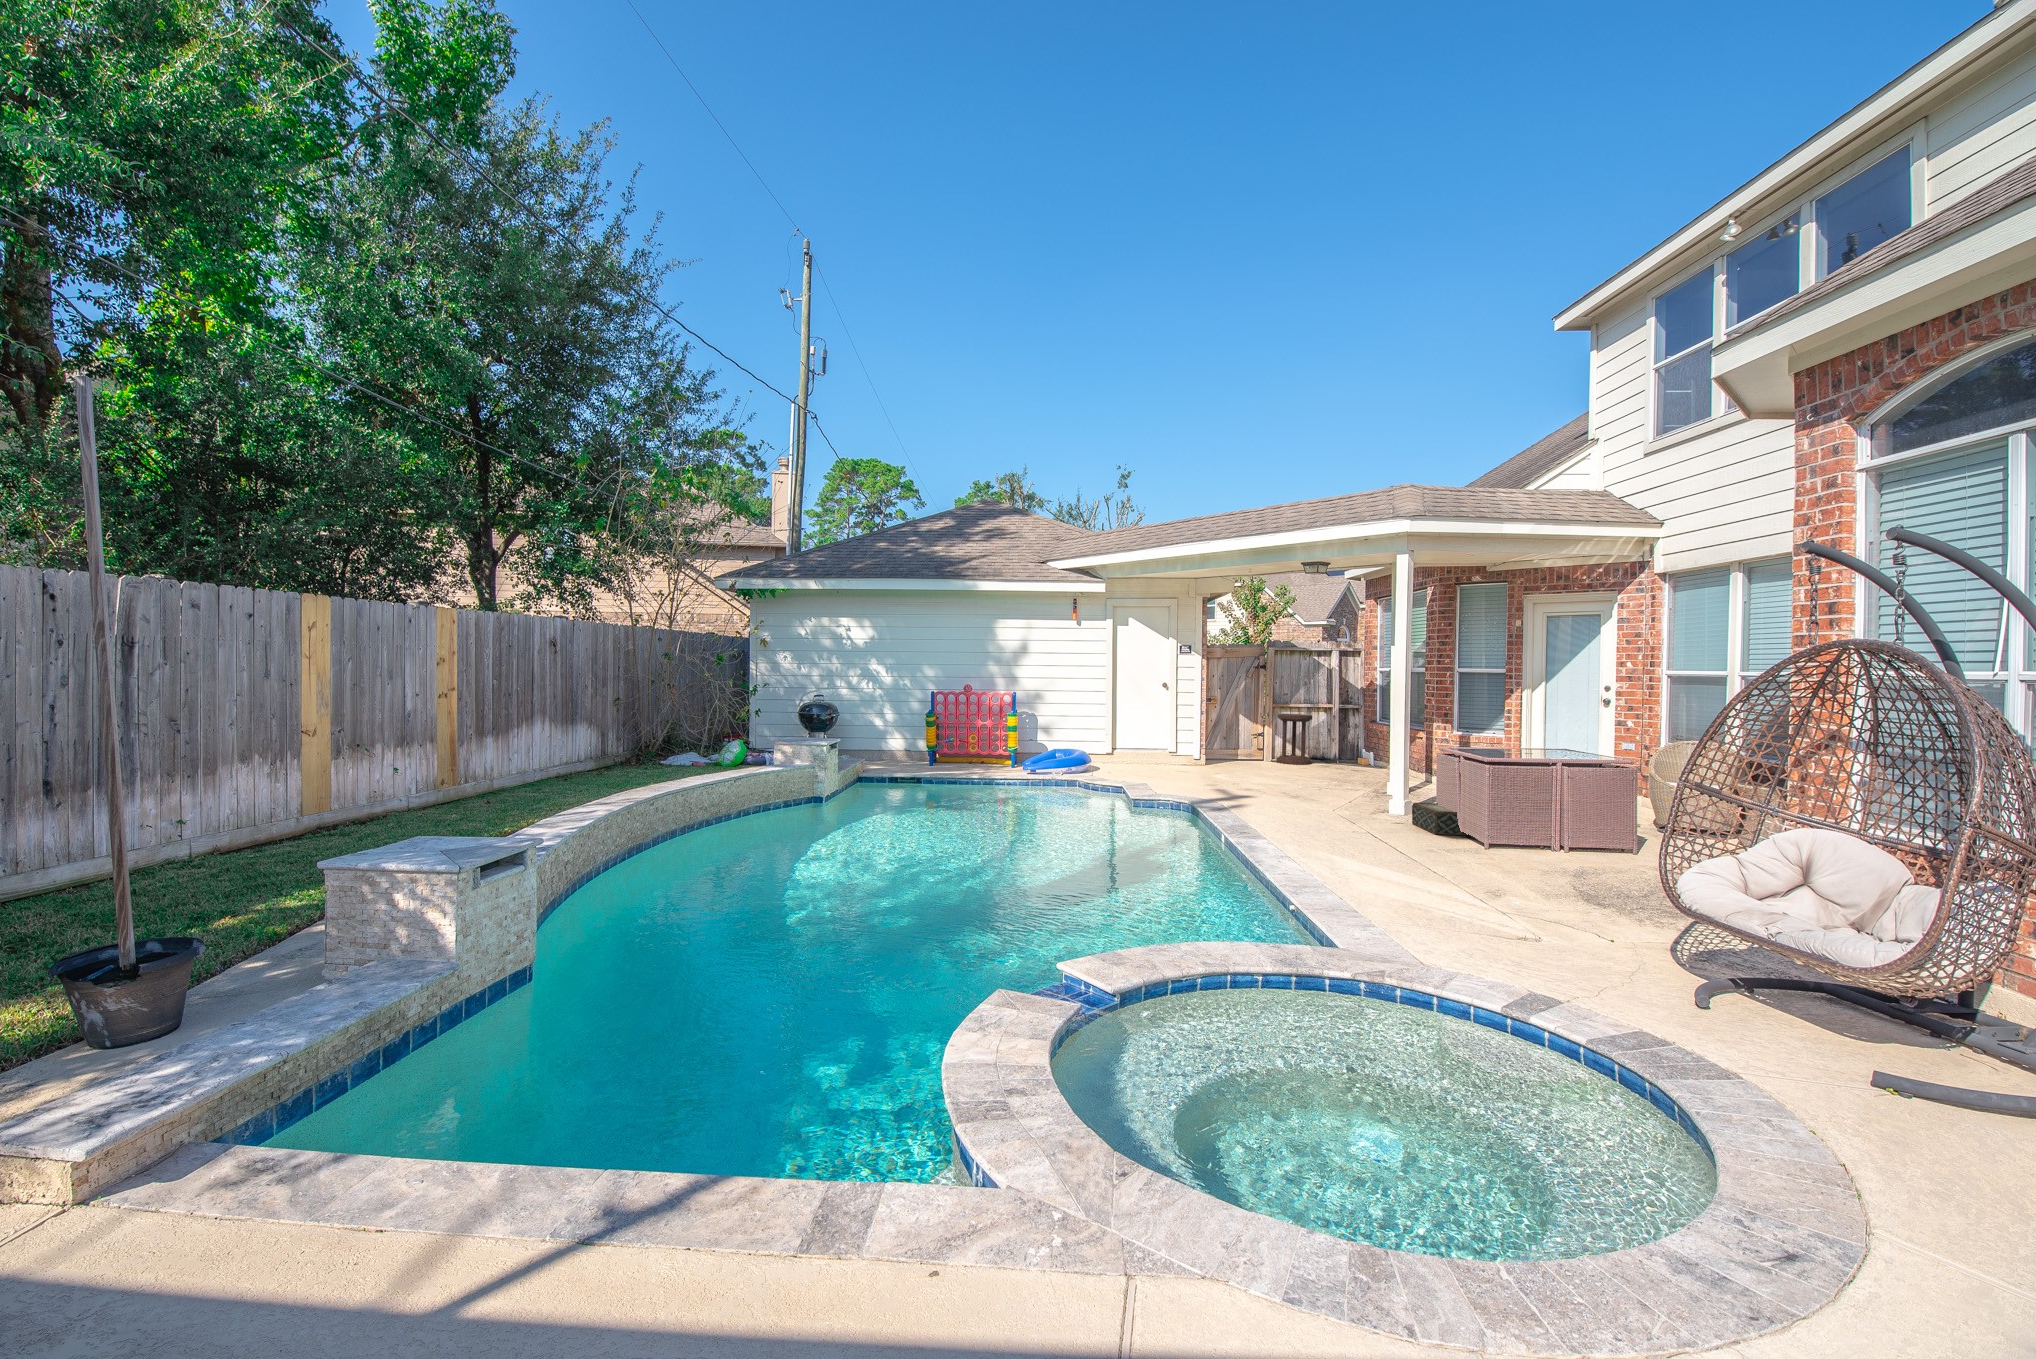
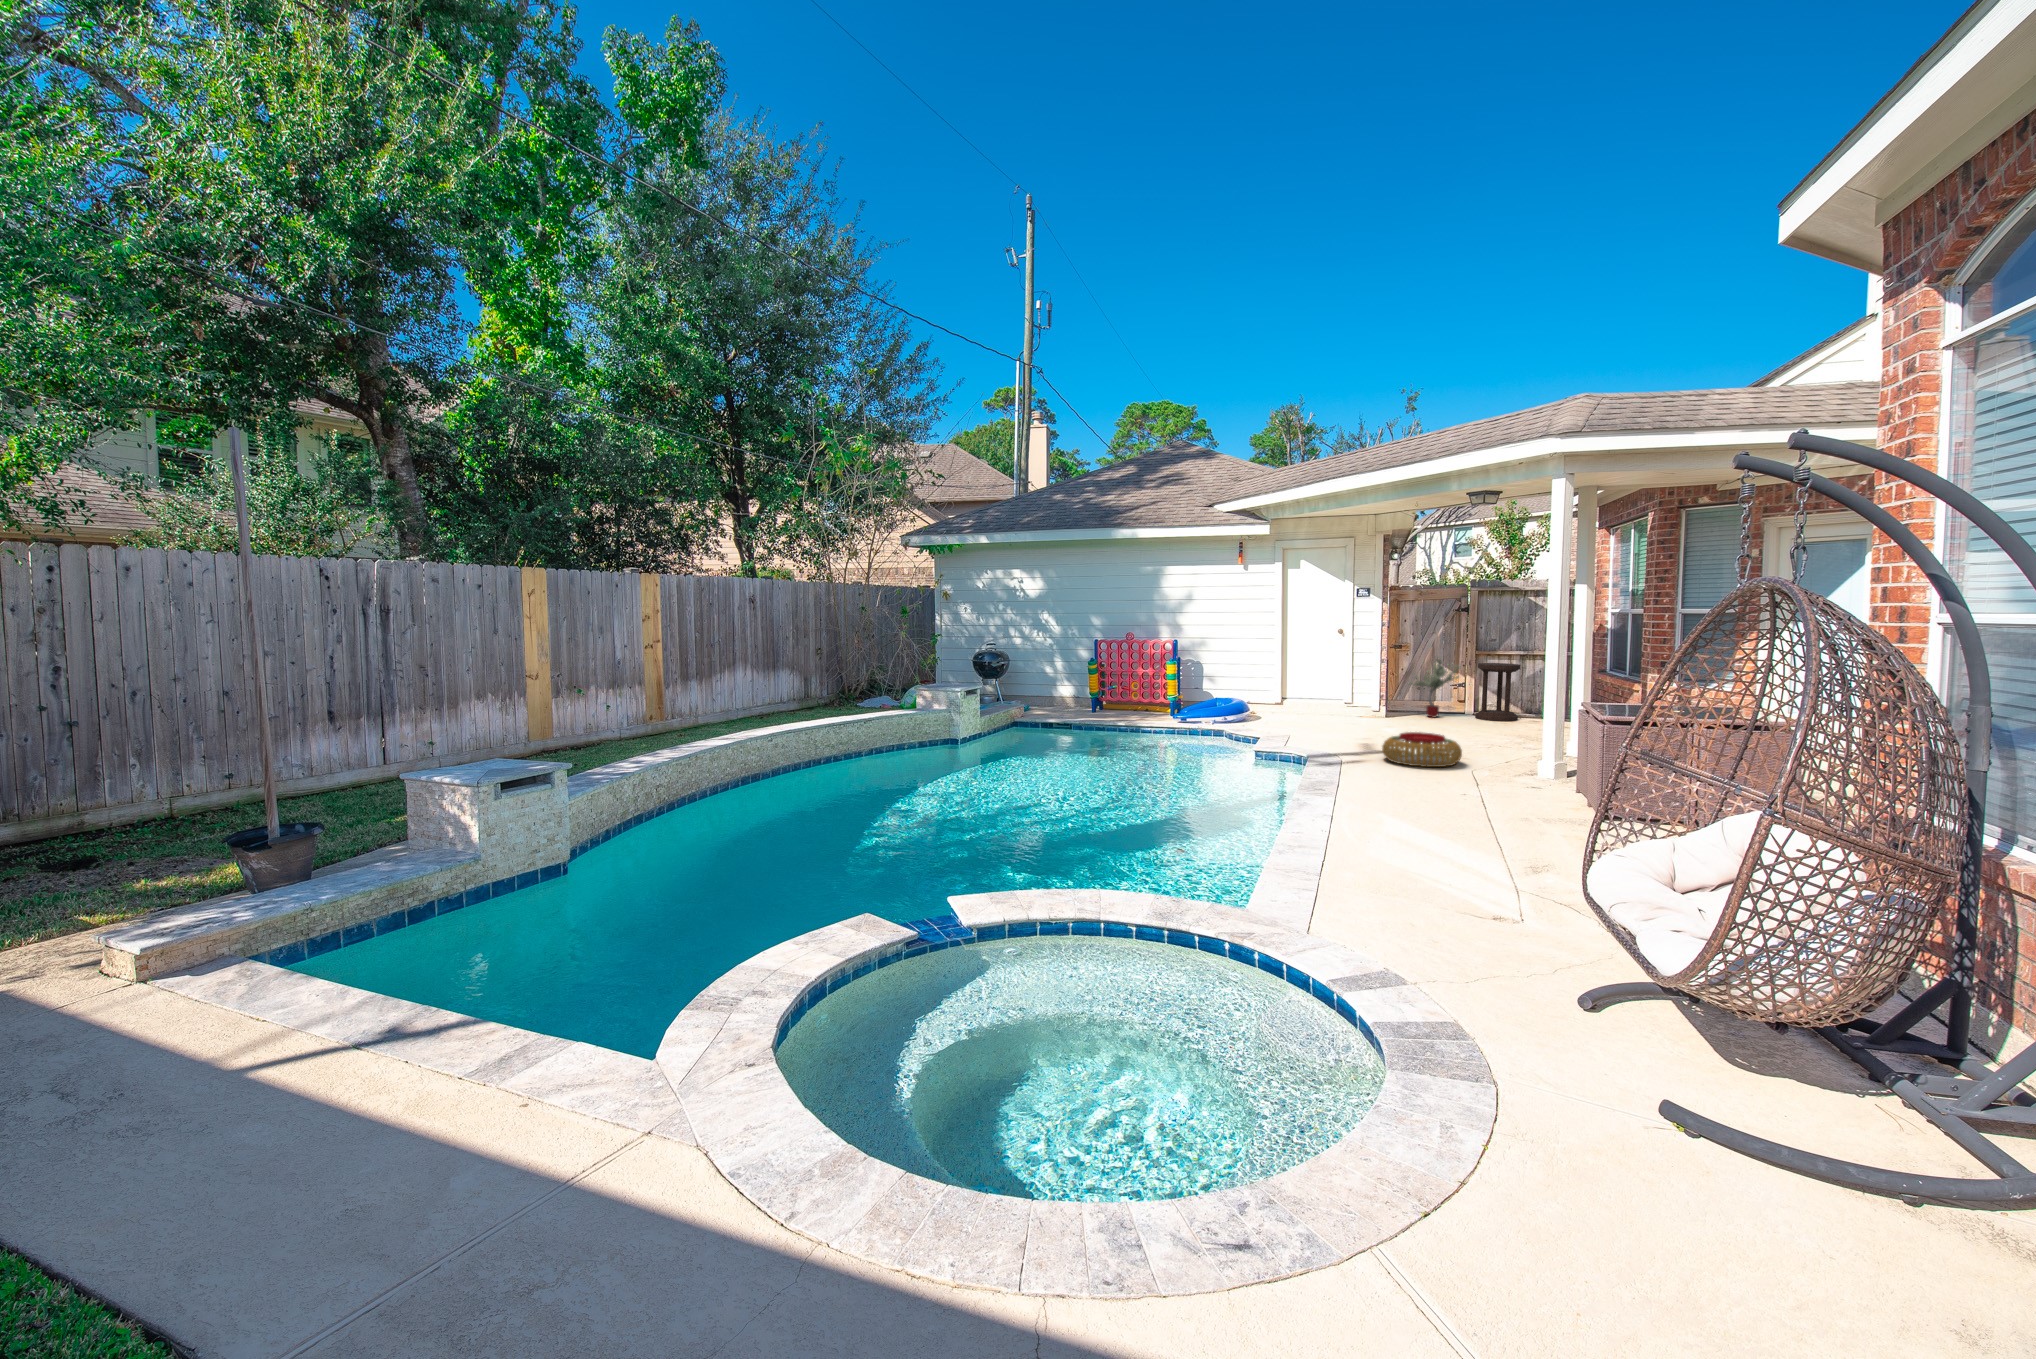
potted tree: none [1224,707,1266,763] -> present [1409,657,1461,718]
pouf: none [1259,775,1328,805] -> present [1382,732,1462,767]
woven basket: present [1412,803,1467,835] -> none [1532,768,1586,809]

